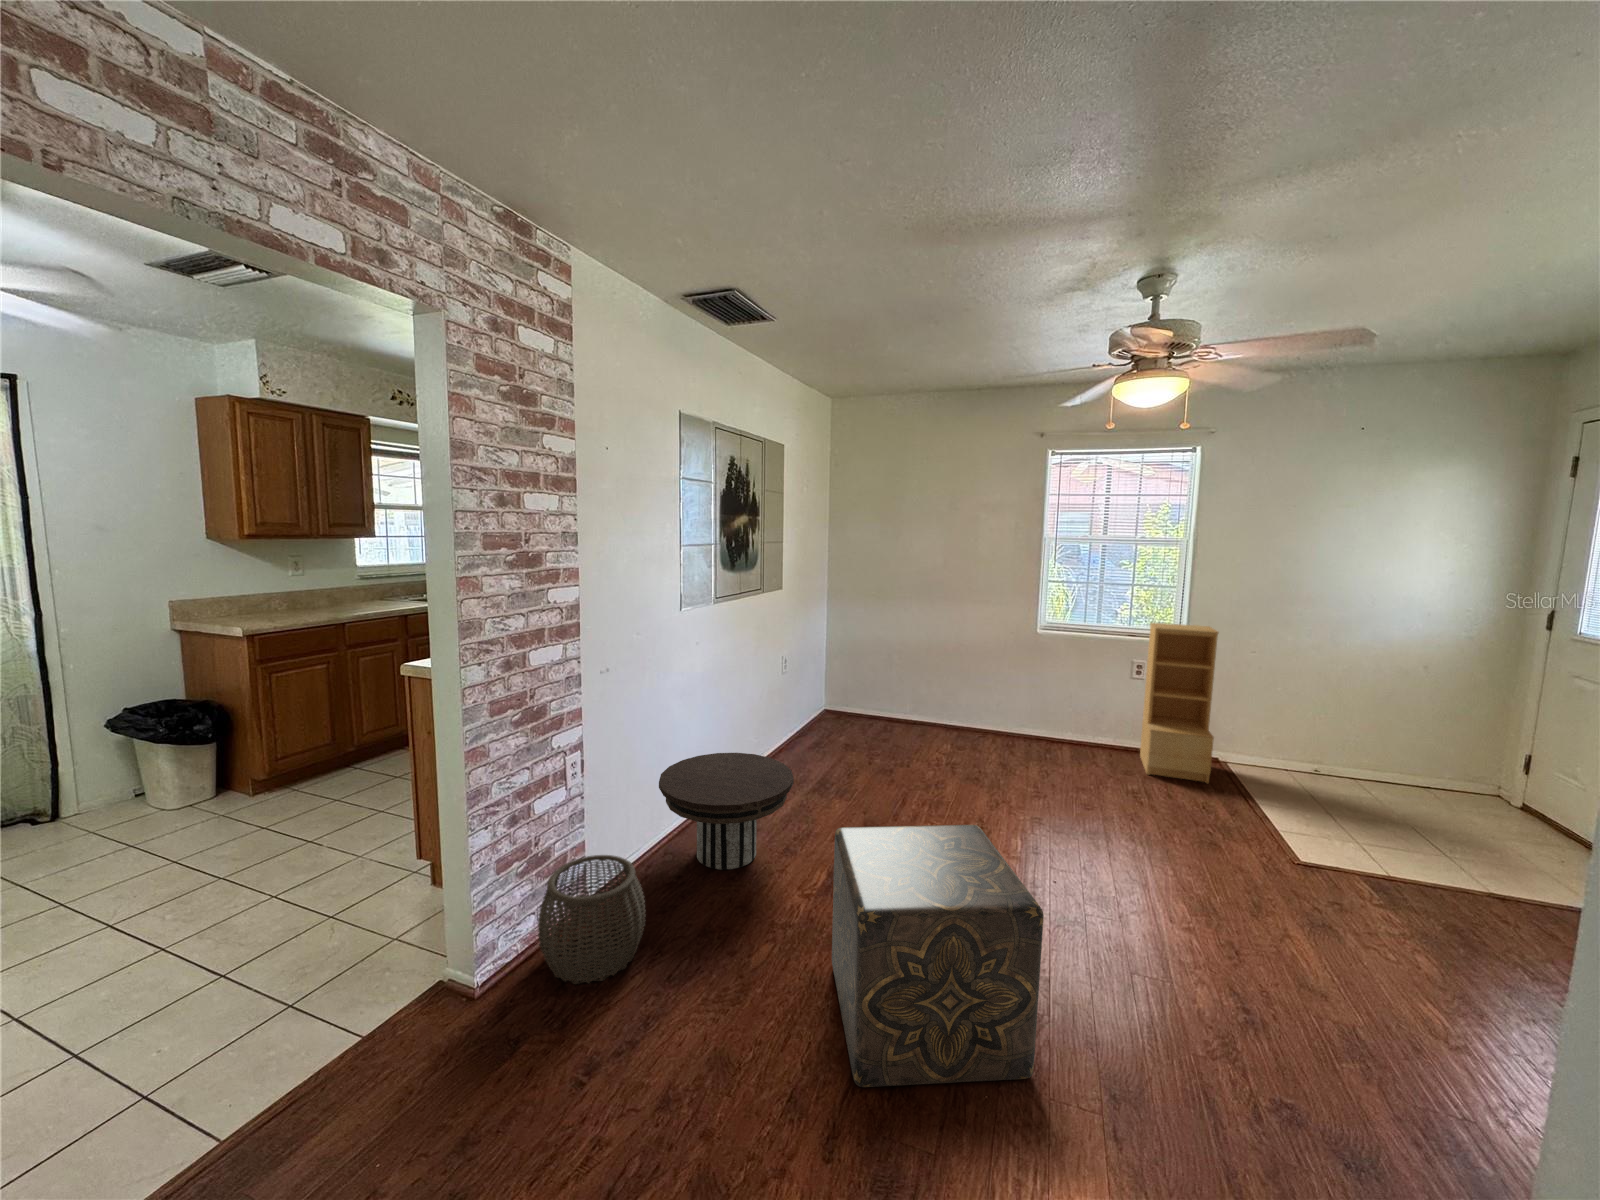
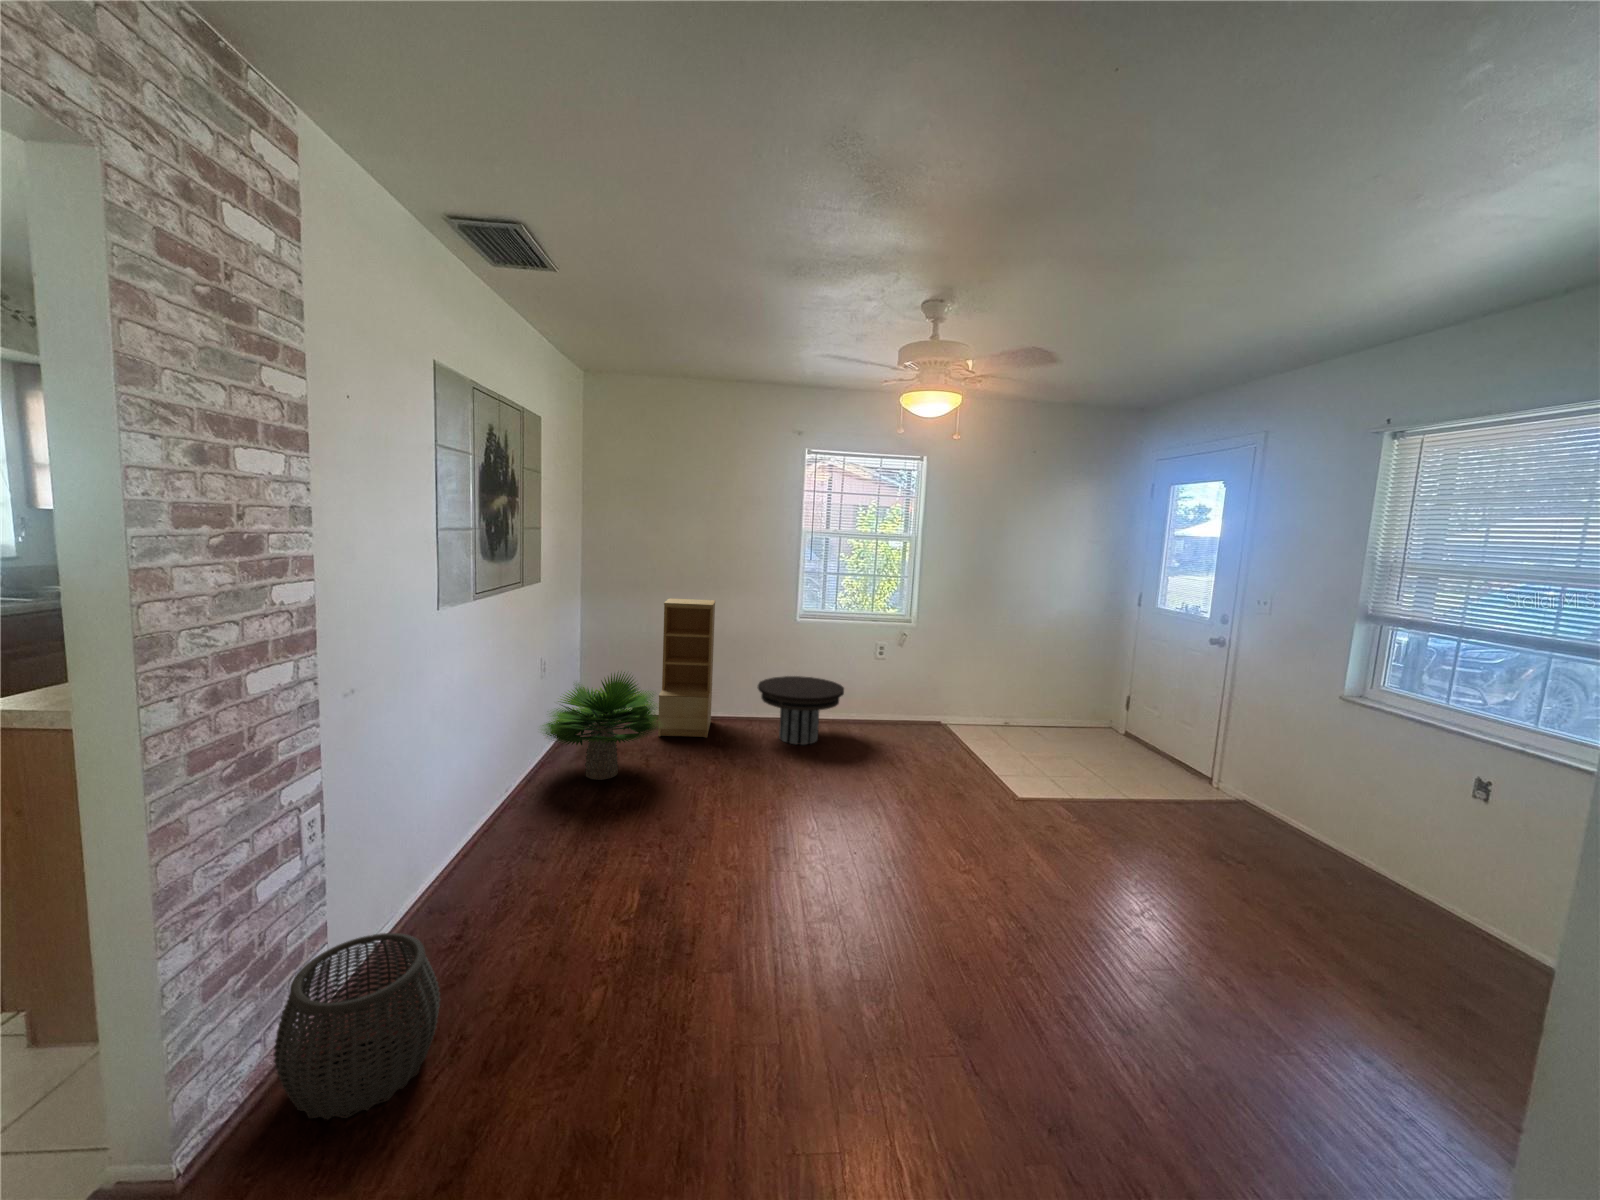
bookshelf: present [1140,623,1218,783] -> present [658,598,715,738]
potted plant: none [772,670,882,768] -> present [543,672,657,780]
side table: present [659,753,794,870] -> present [757,676,844,745]
ottoman: present [832,825,1044,1087] -> none [677,815,908,1113]

